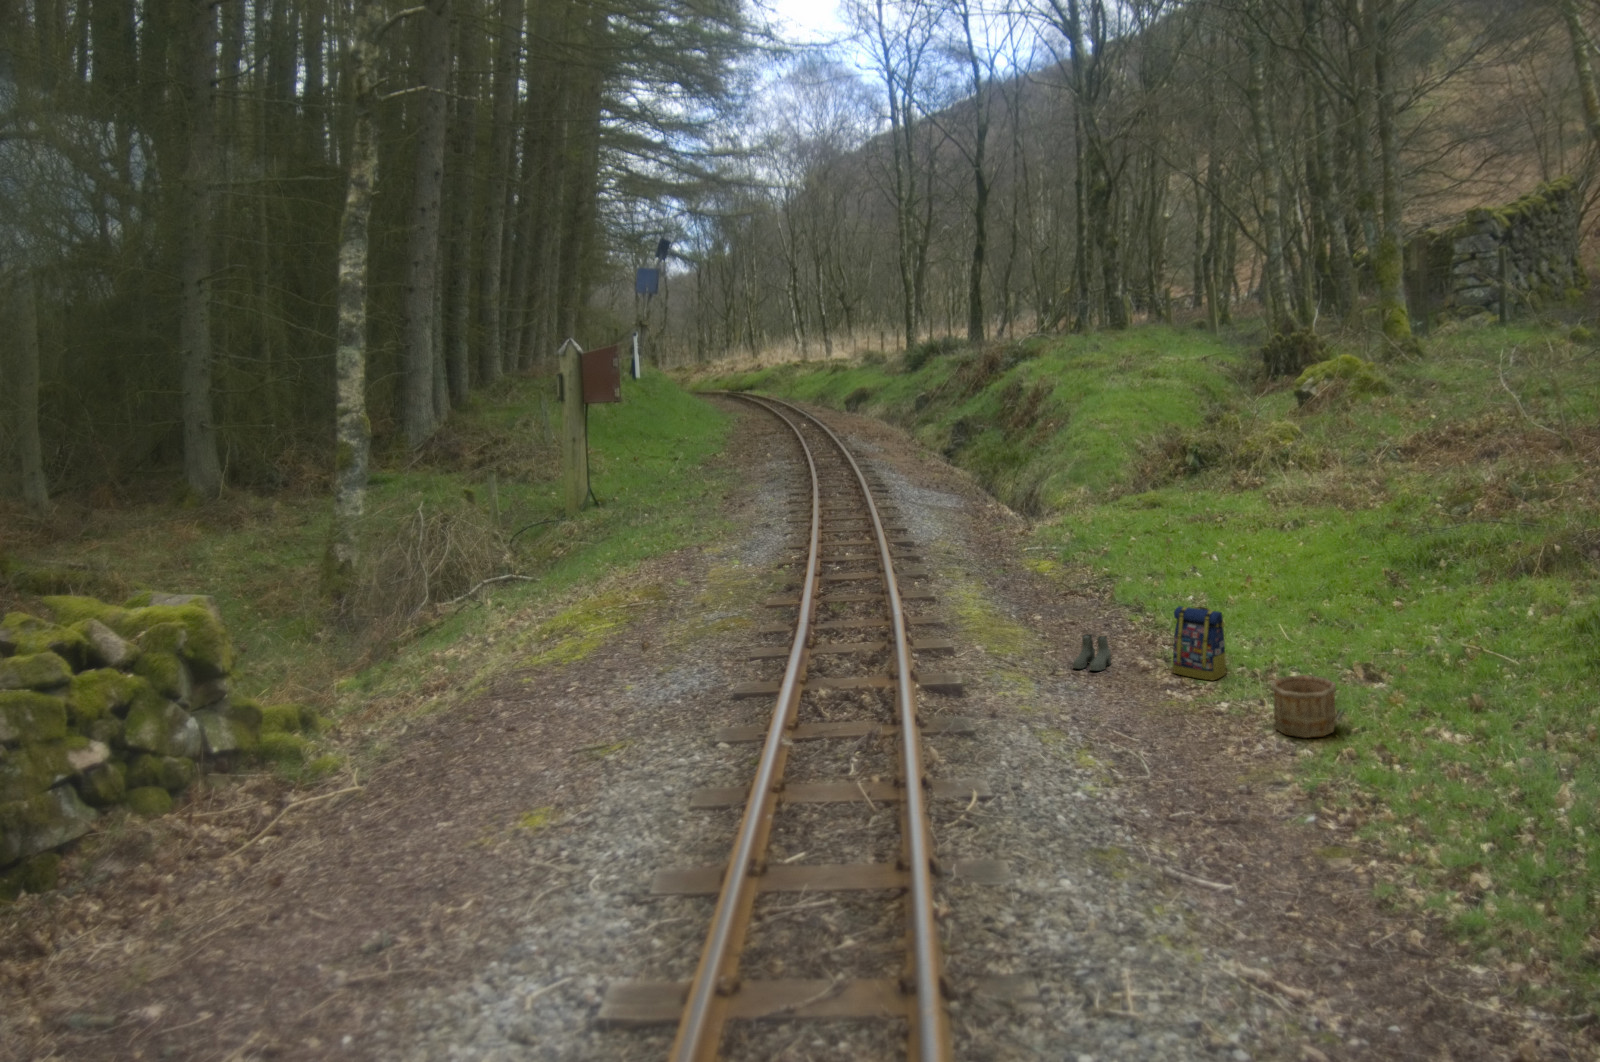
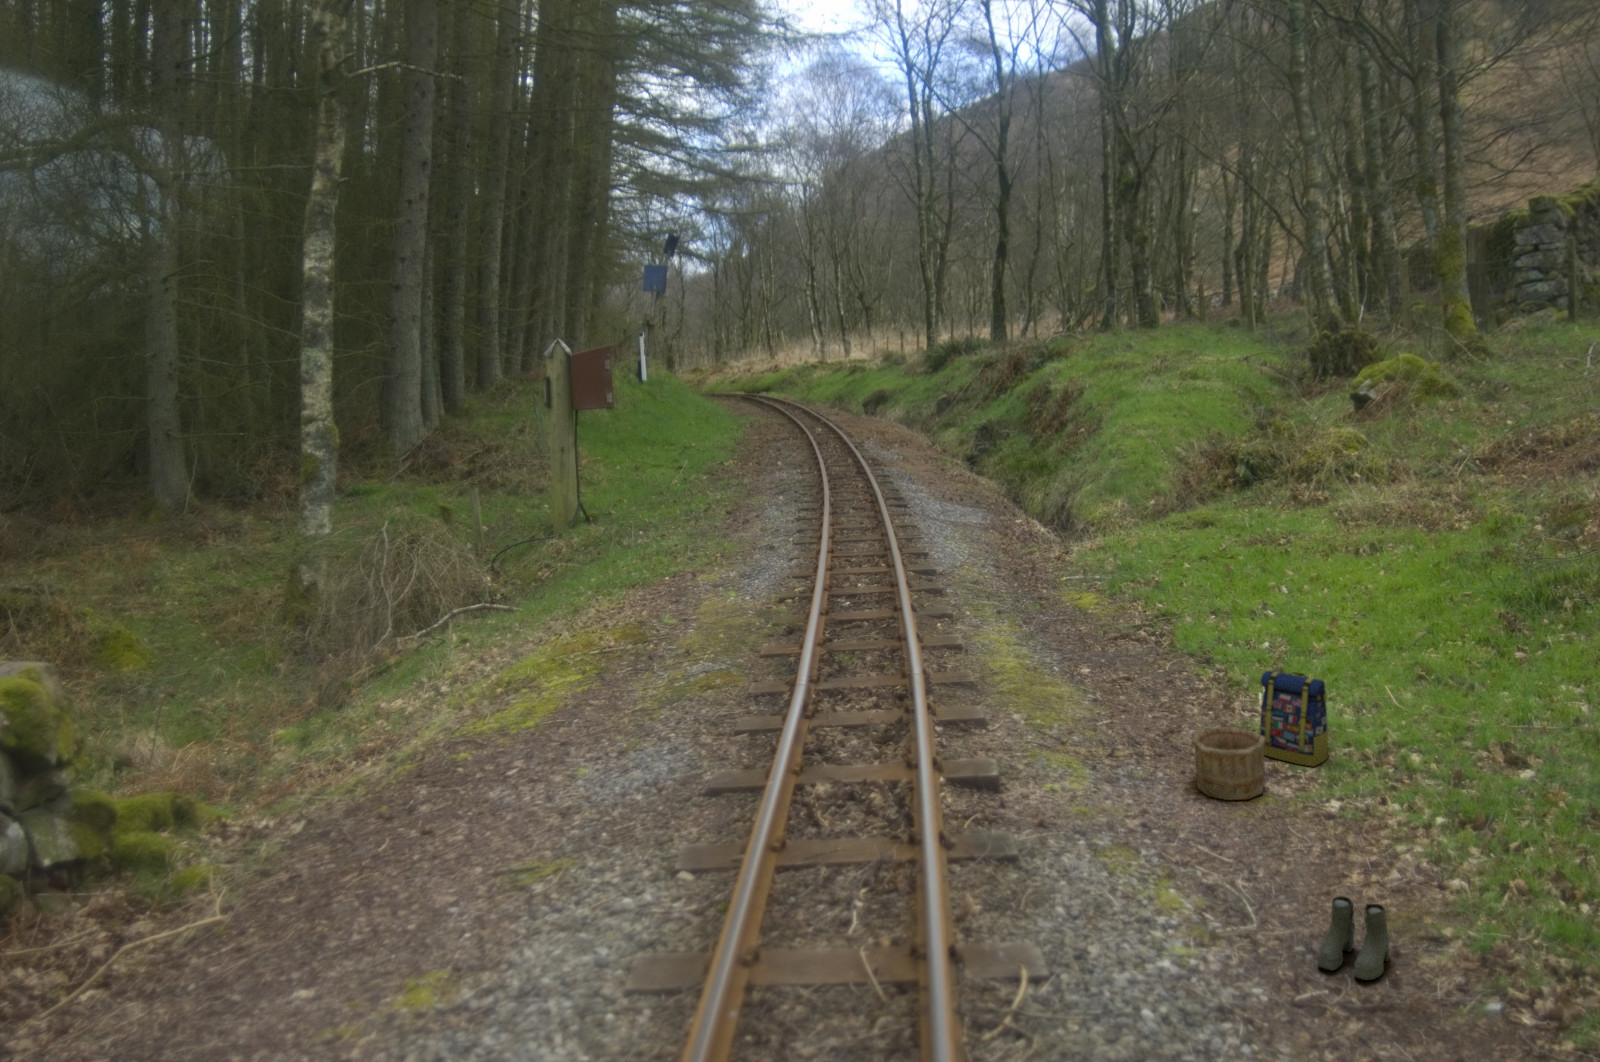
boots: present [1073,634,1111,671] -> present [1318,896,1390,980]
wooden bucket: present [1271,675,1336,738] -> present [1192,727,1265,800]

